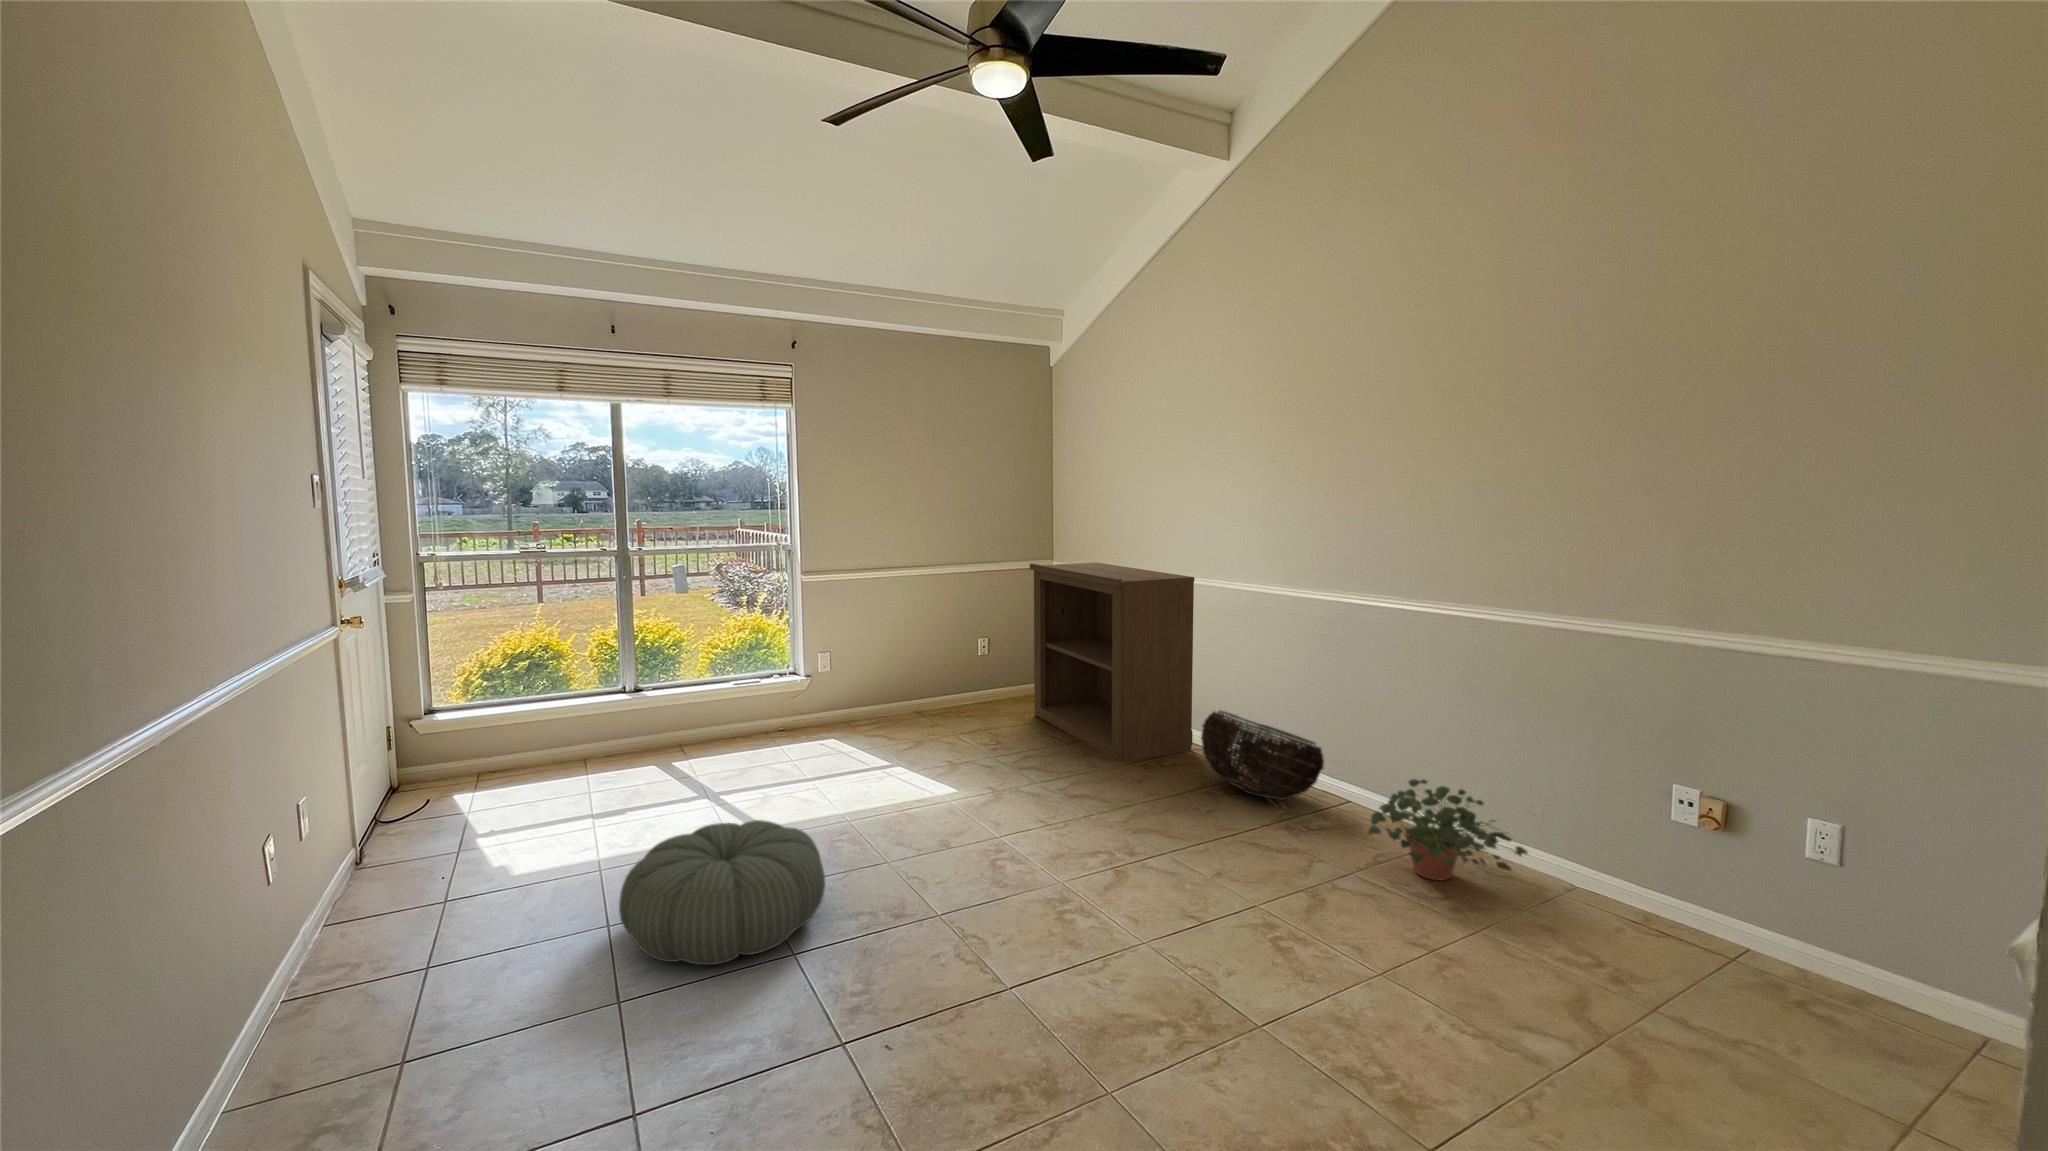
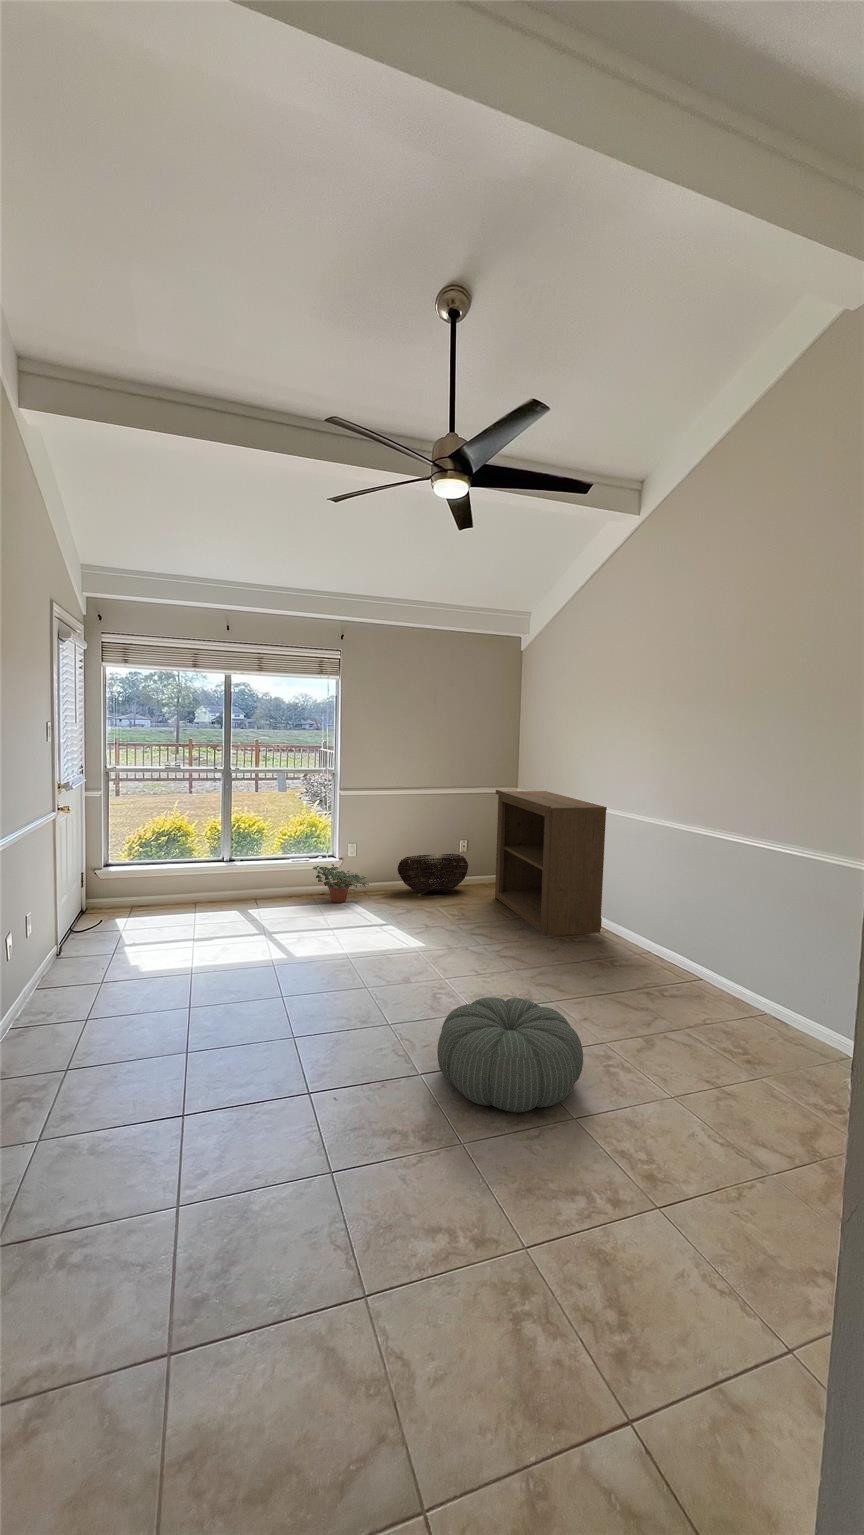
basket: present [1201,711,1324,800] -> present [398,854,469,893]
potted plant: present [1368,779,1527,881] -> present [313,864,369,903]
pouf: present [619,820,825,965] -> present [437,997,583,1112]

